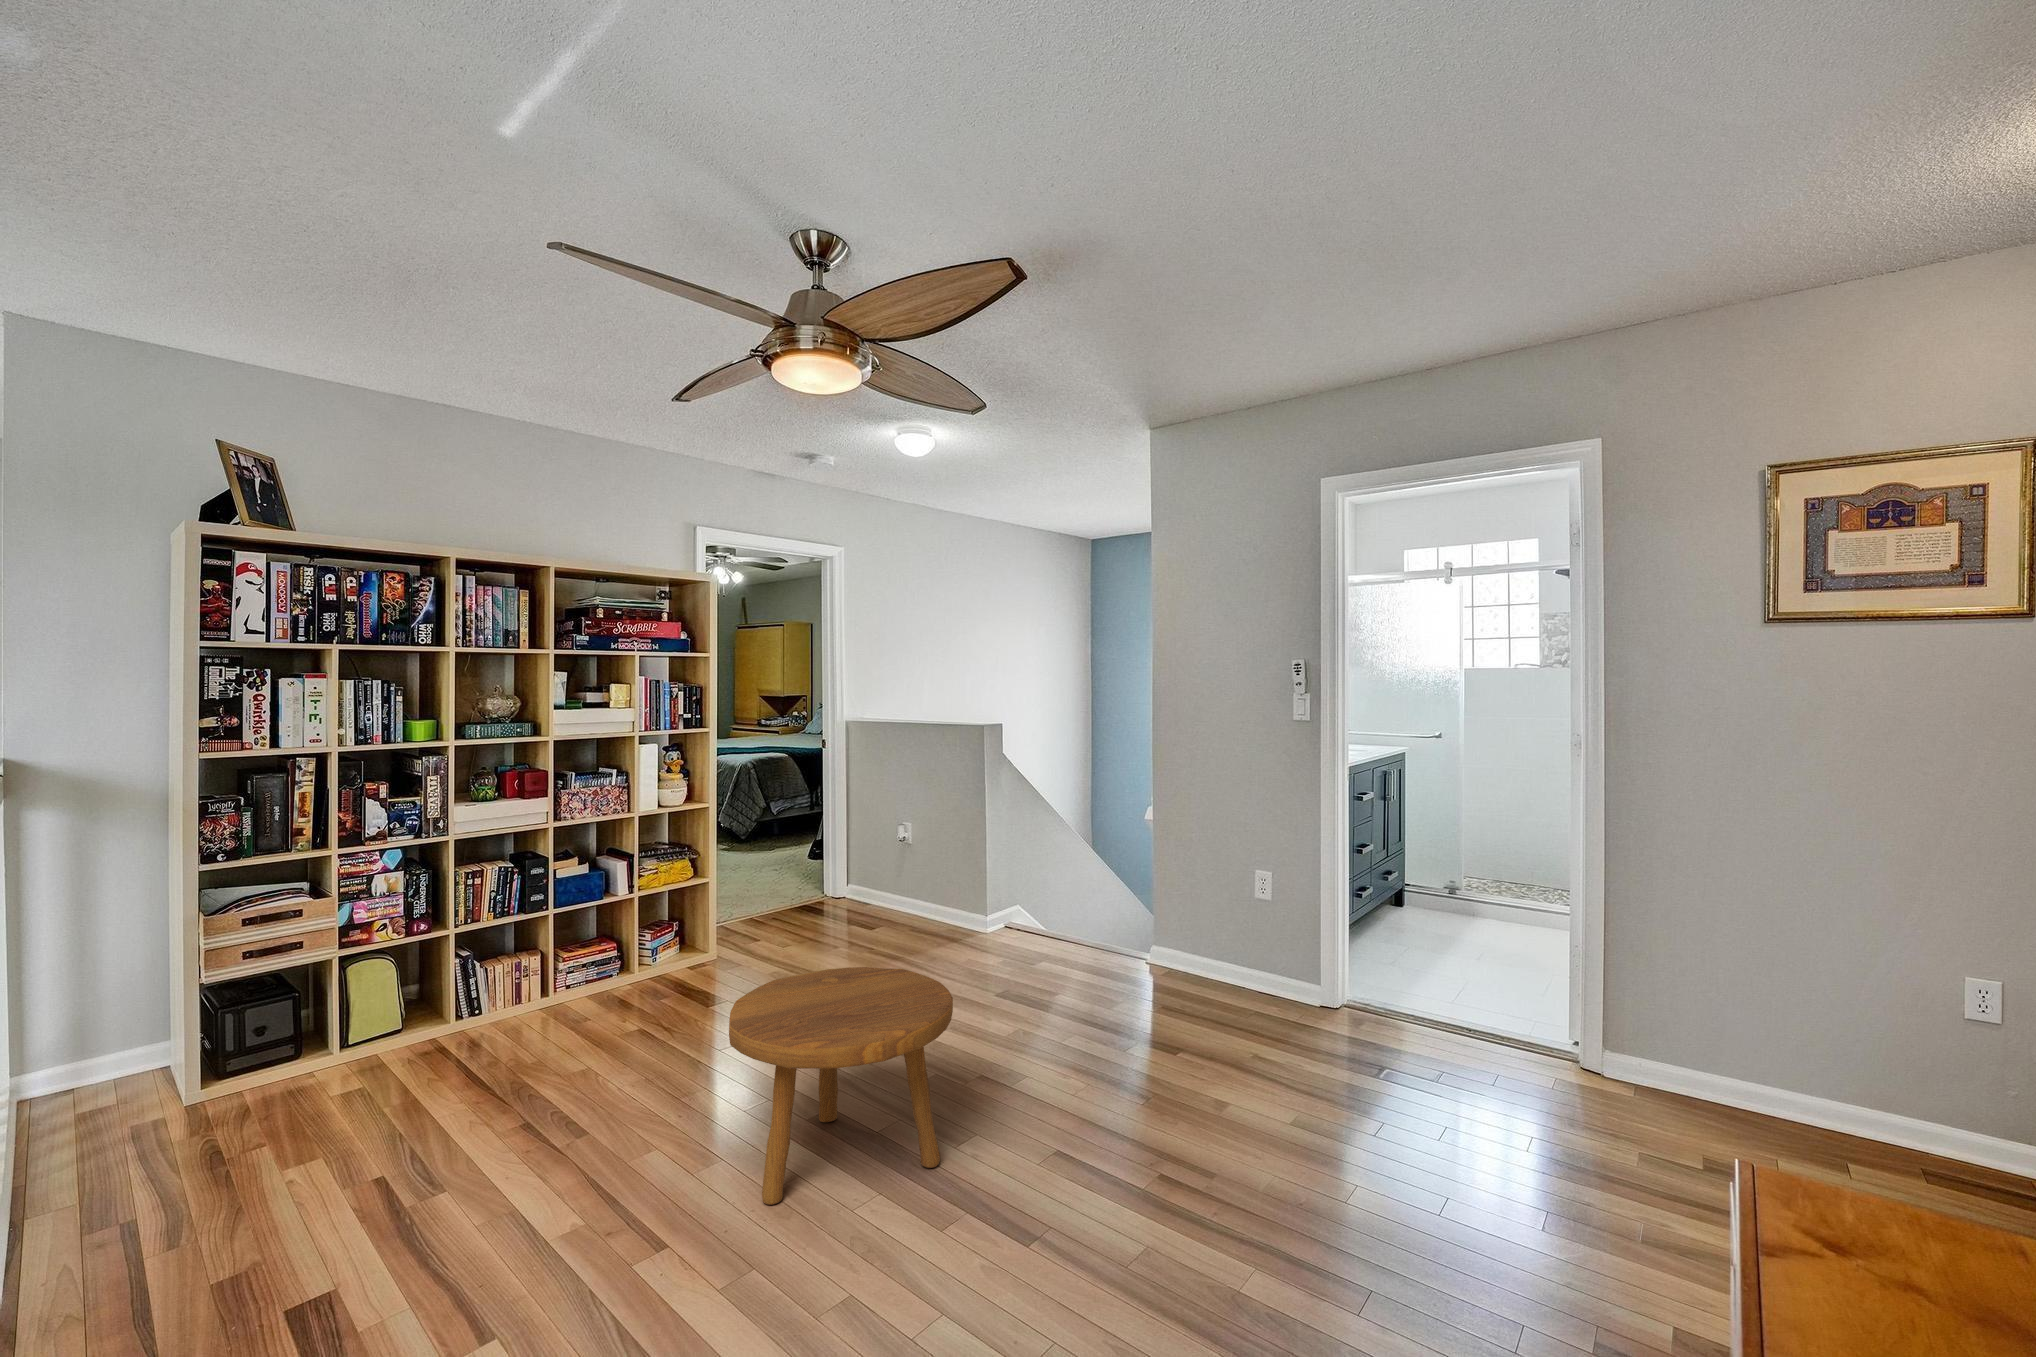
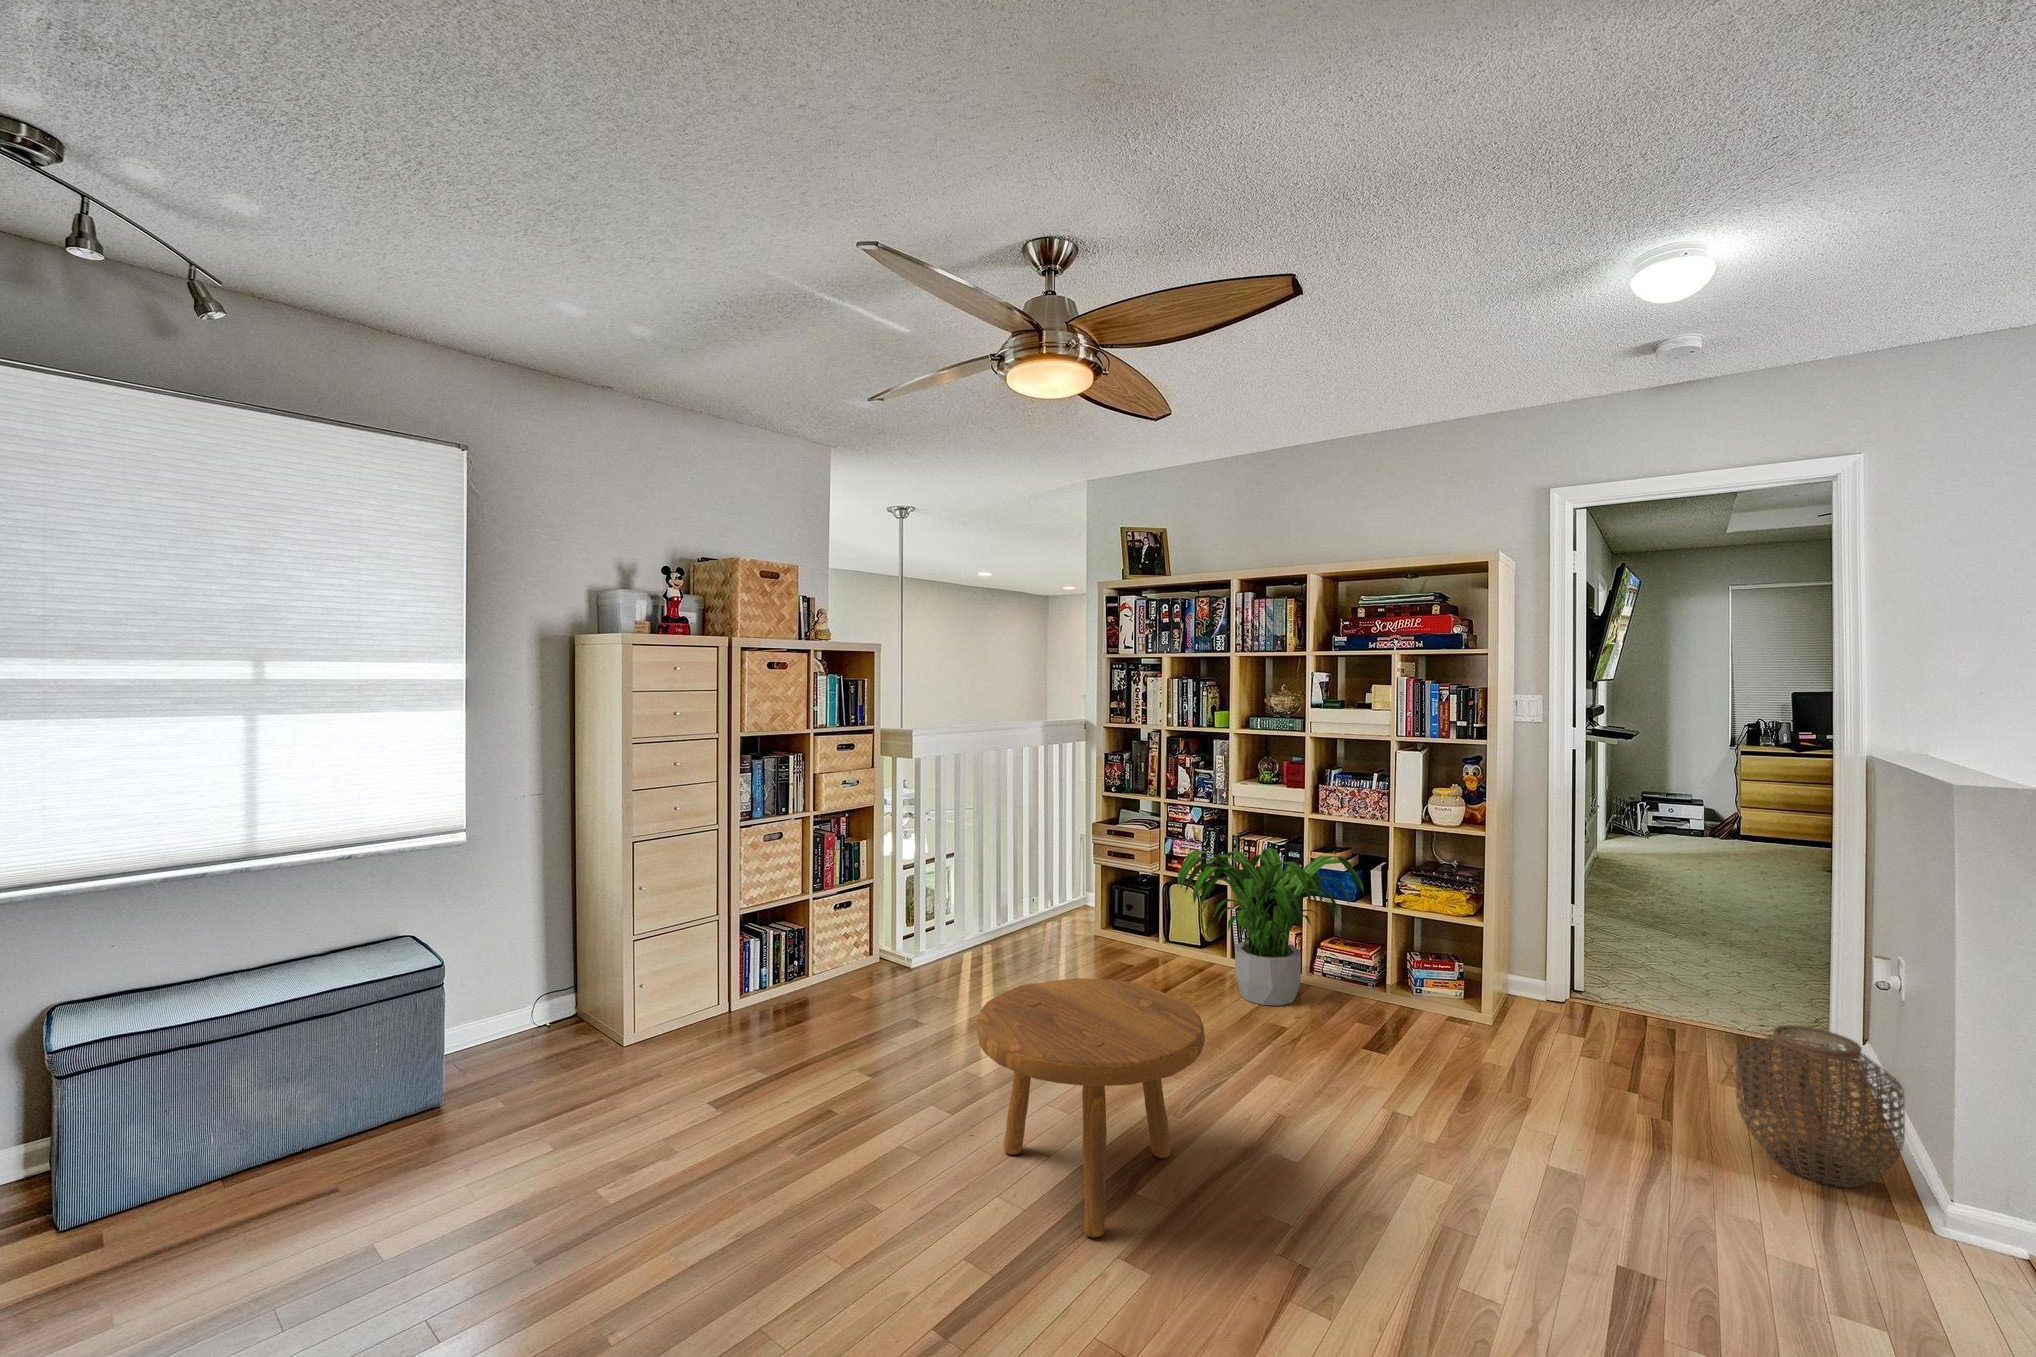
potted plant: none [474,854,664,1034] -> present [1177,849,1364,1006]
woven basket: none [915,868,984,948] -> present [1736,1025,1905,1187]

